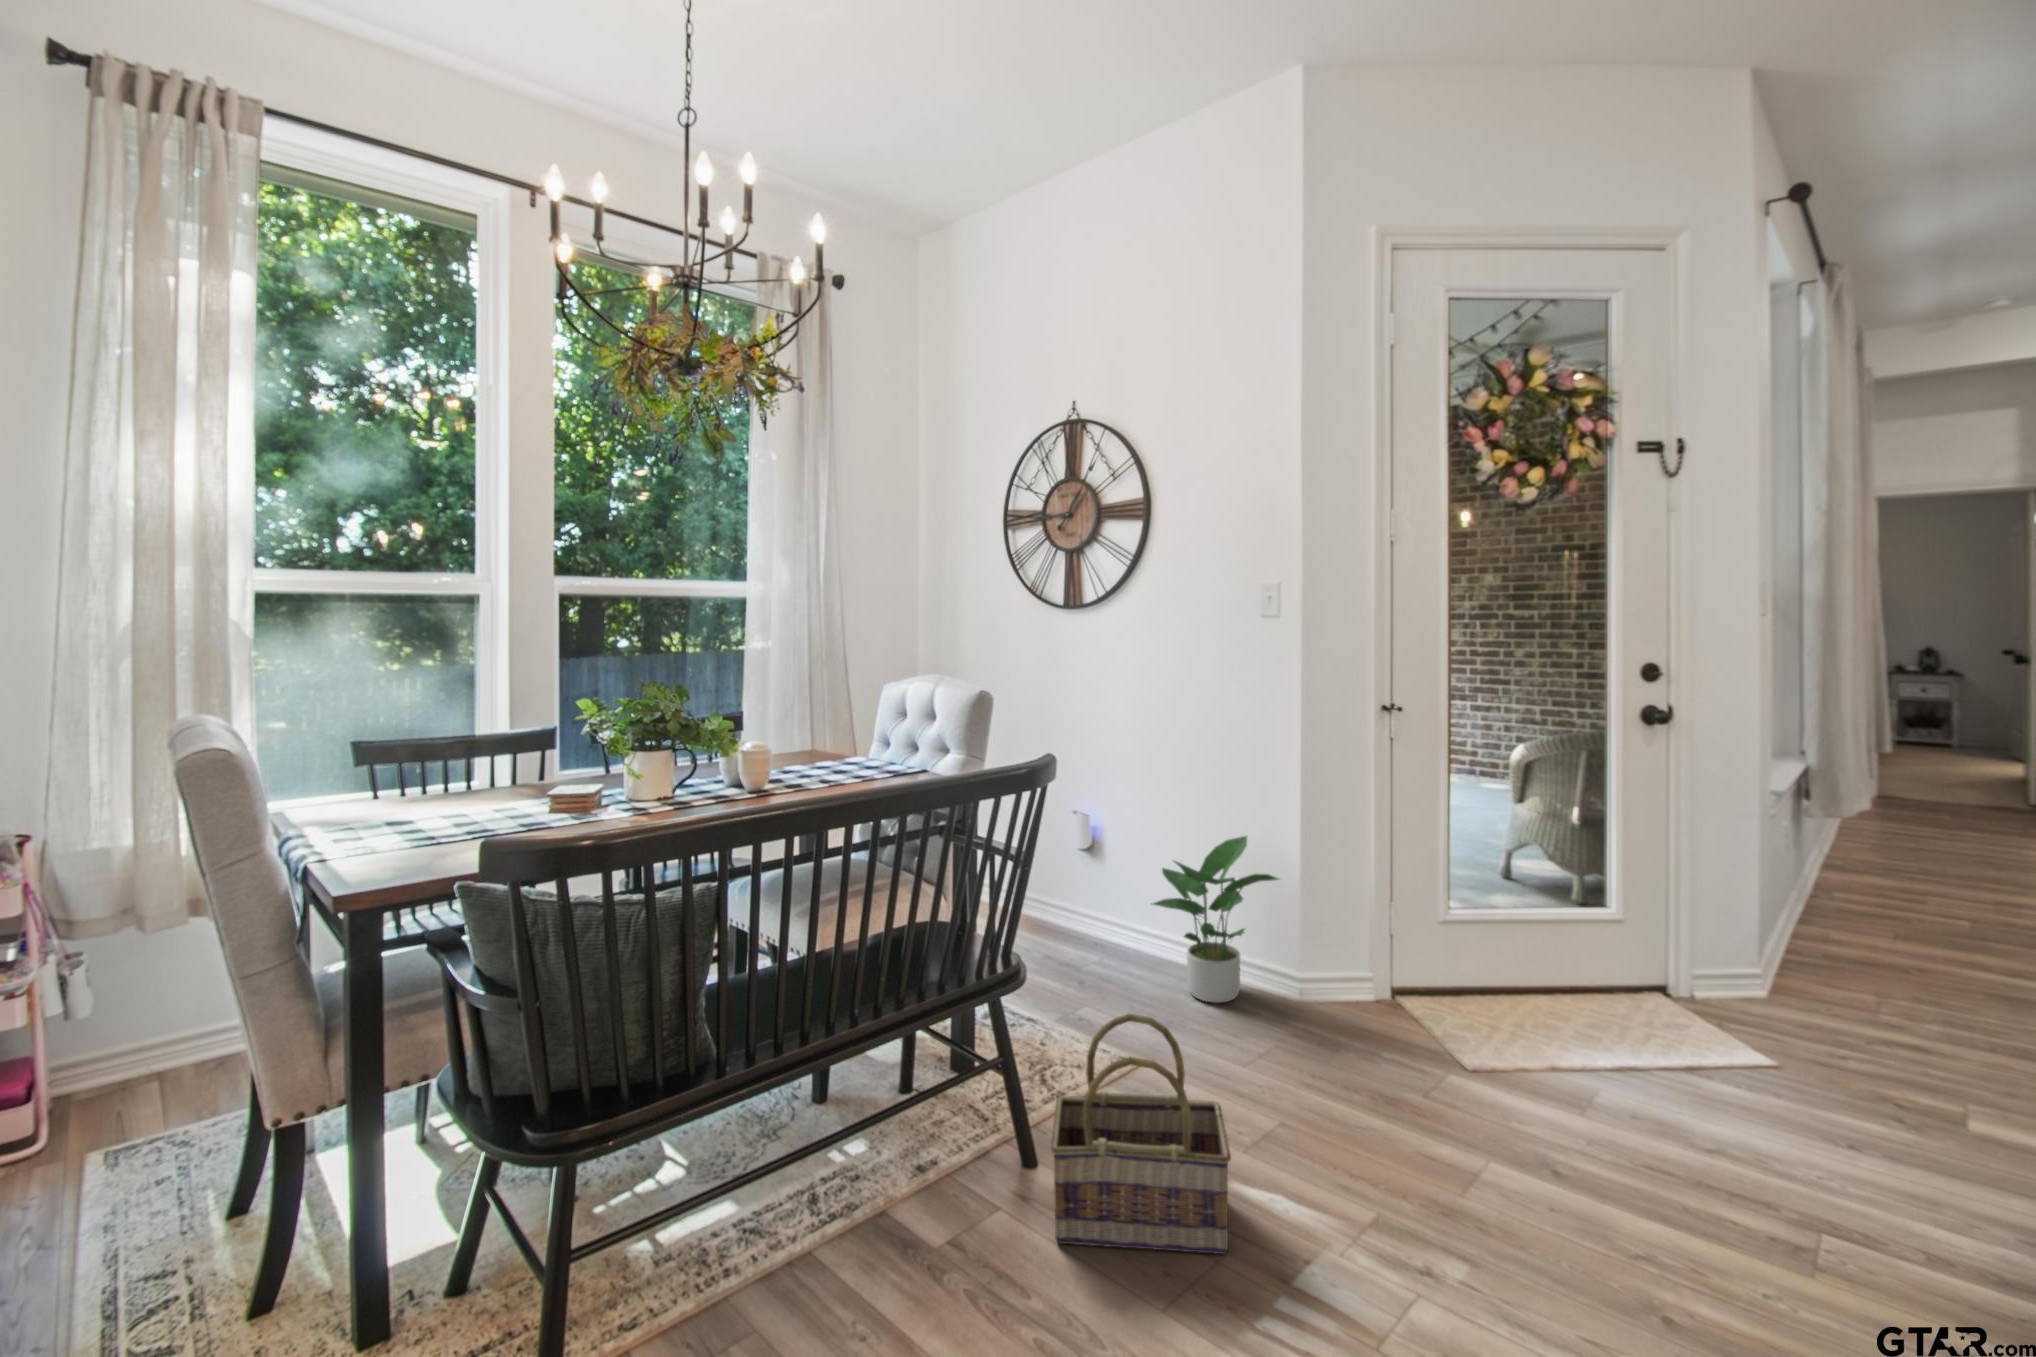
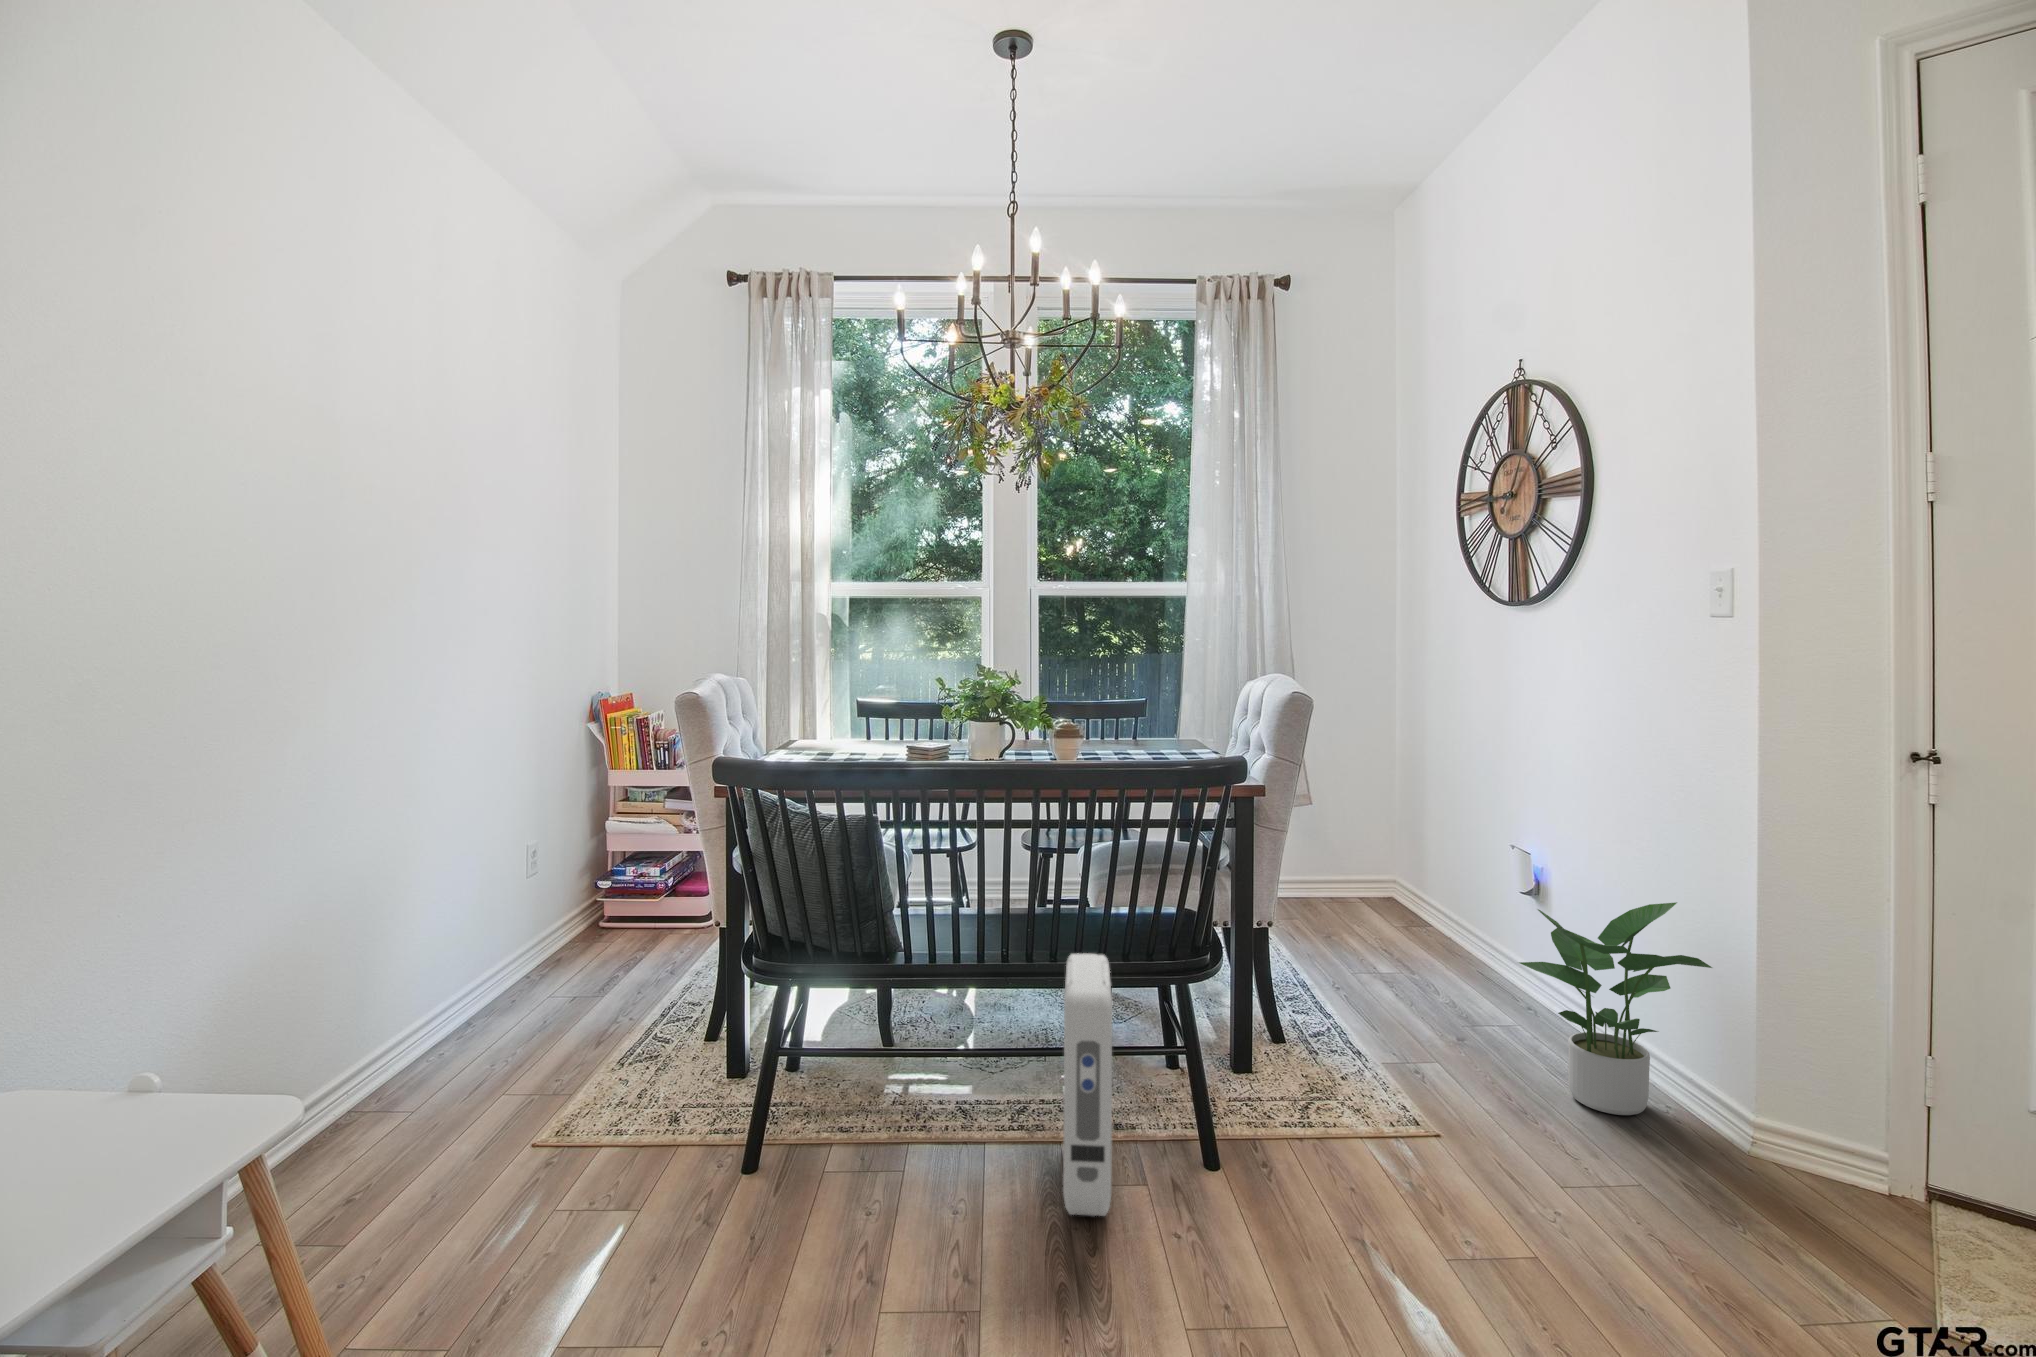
air purifier: none [879,1006,1001,1290] -> present [1063,953,1112,1216]
basket: present [1051,1014,1231,1254] -> none [1182,1019,1401,1311]

